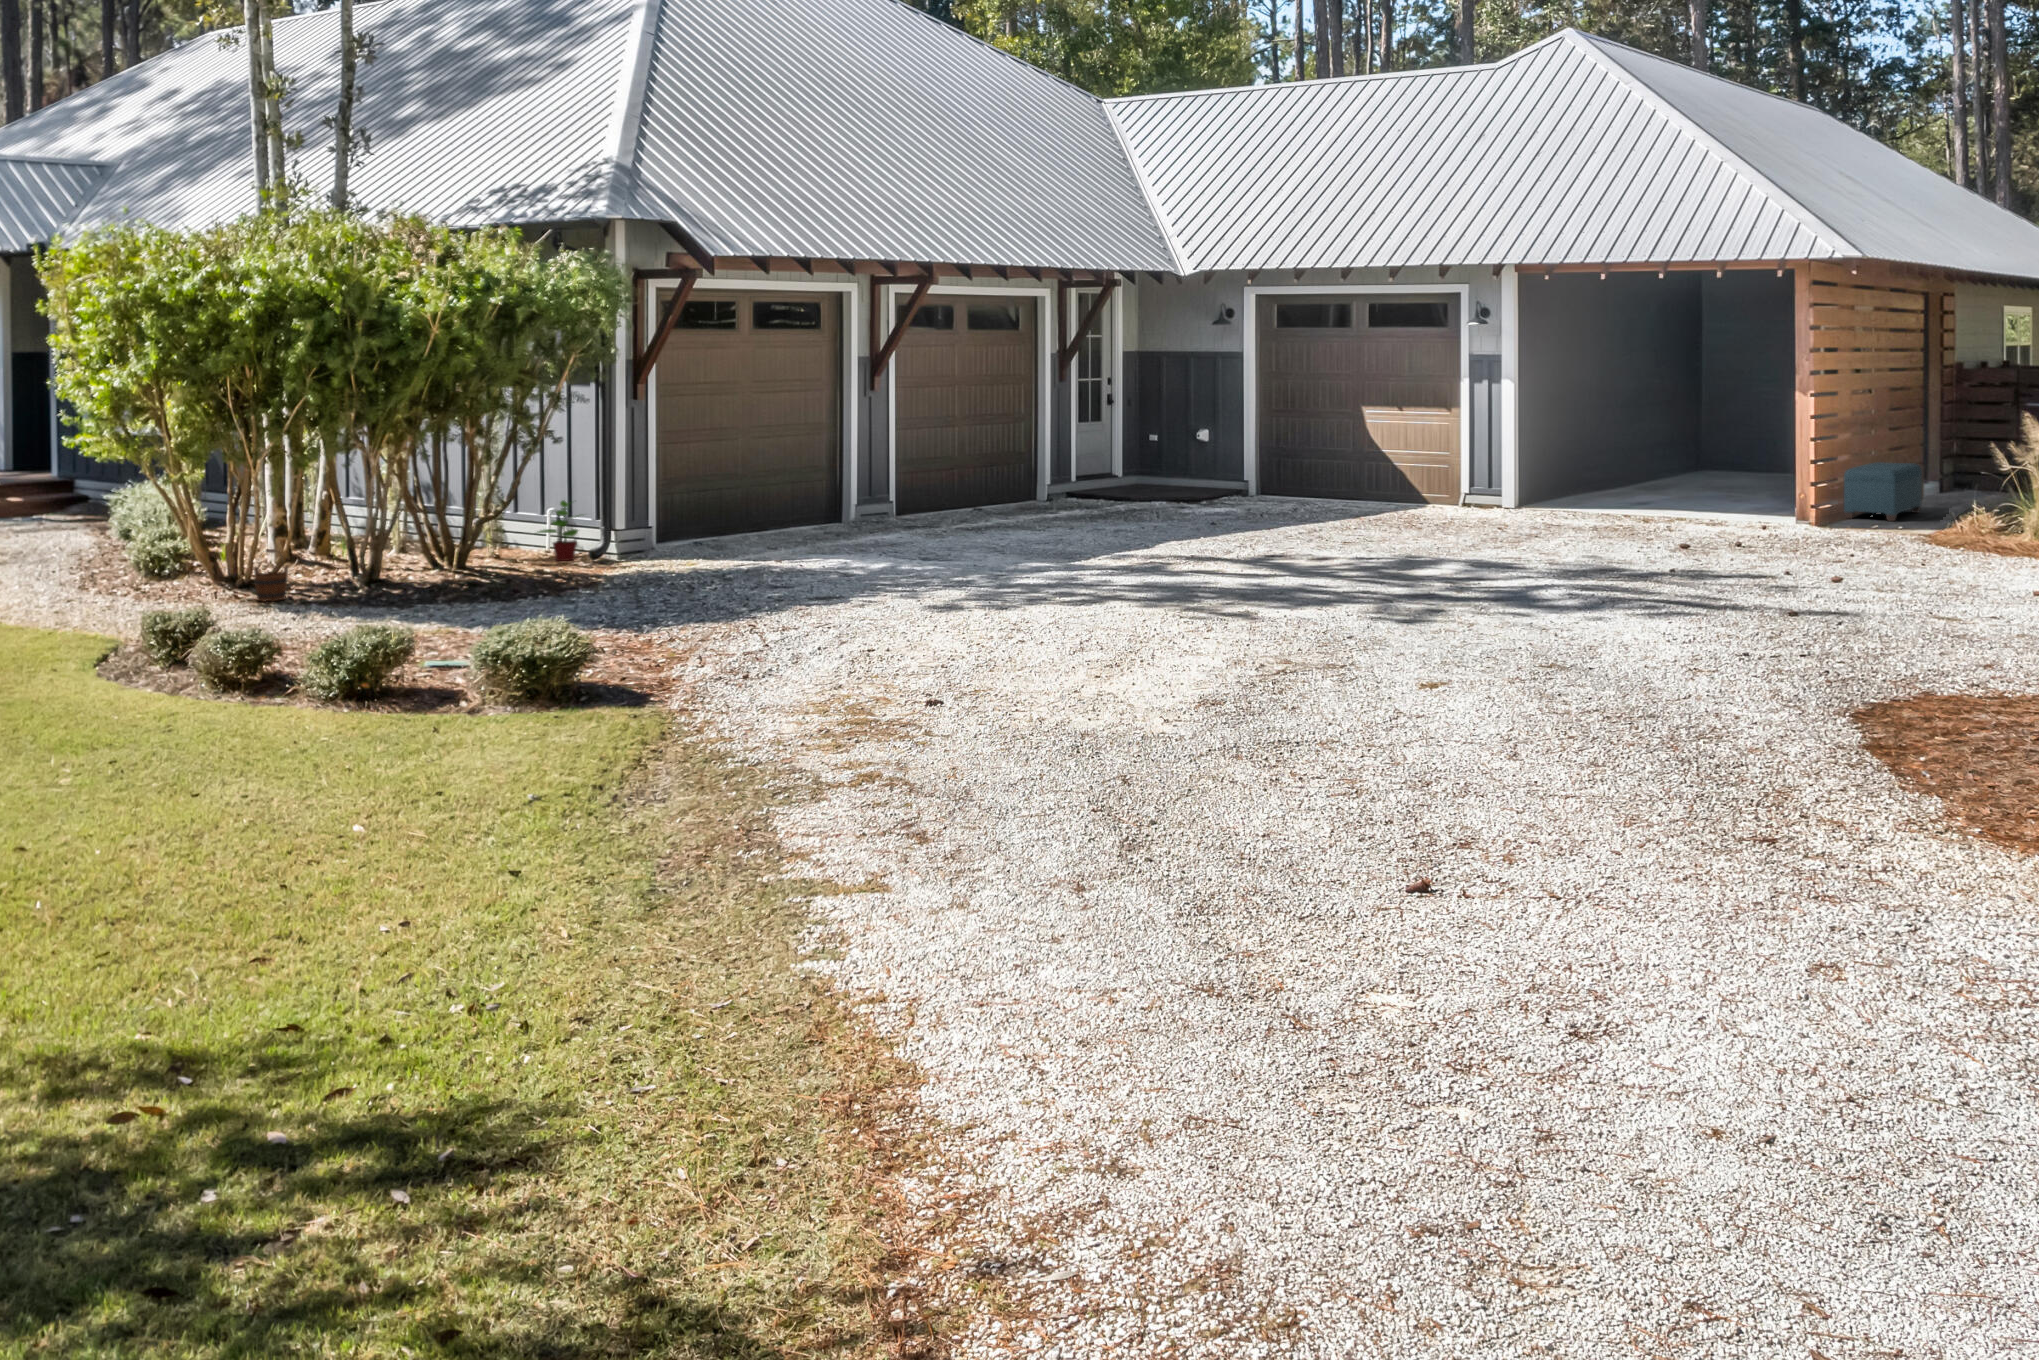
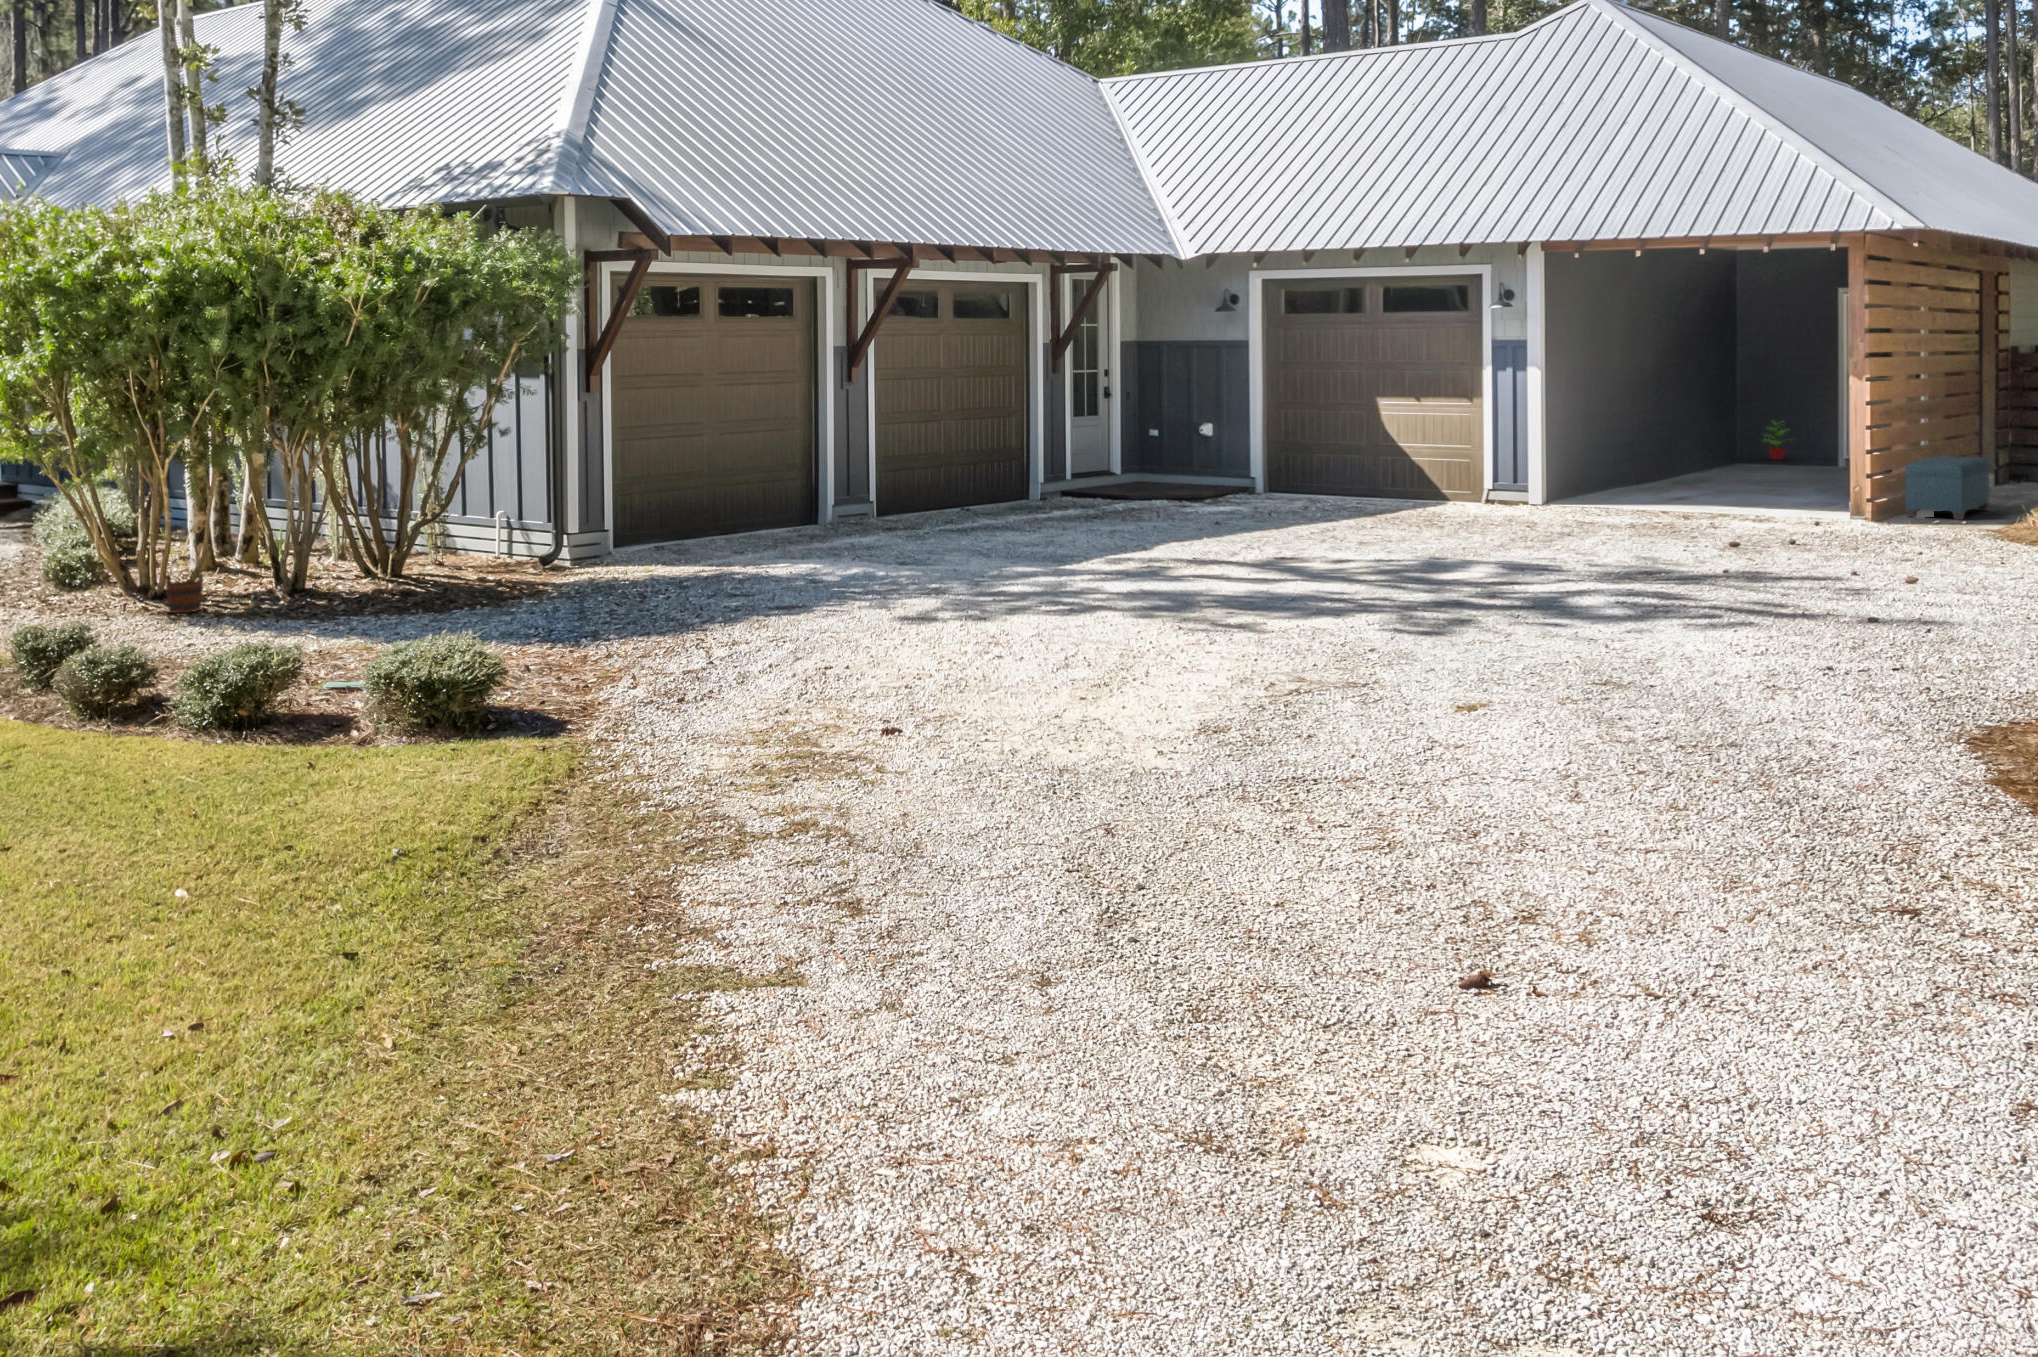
potted plant: present [538,501,578,561] -> present [1764,425,1788,460]

